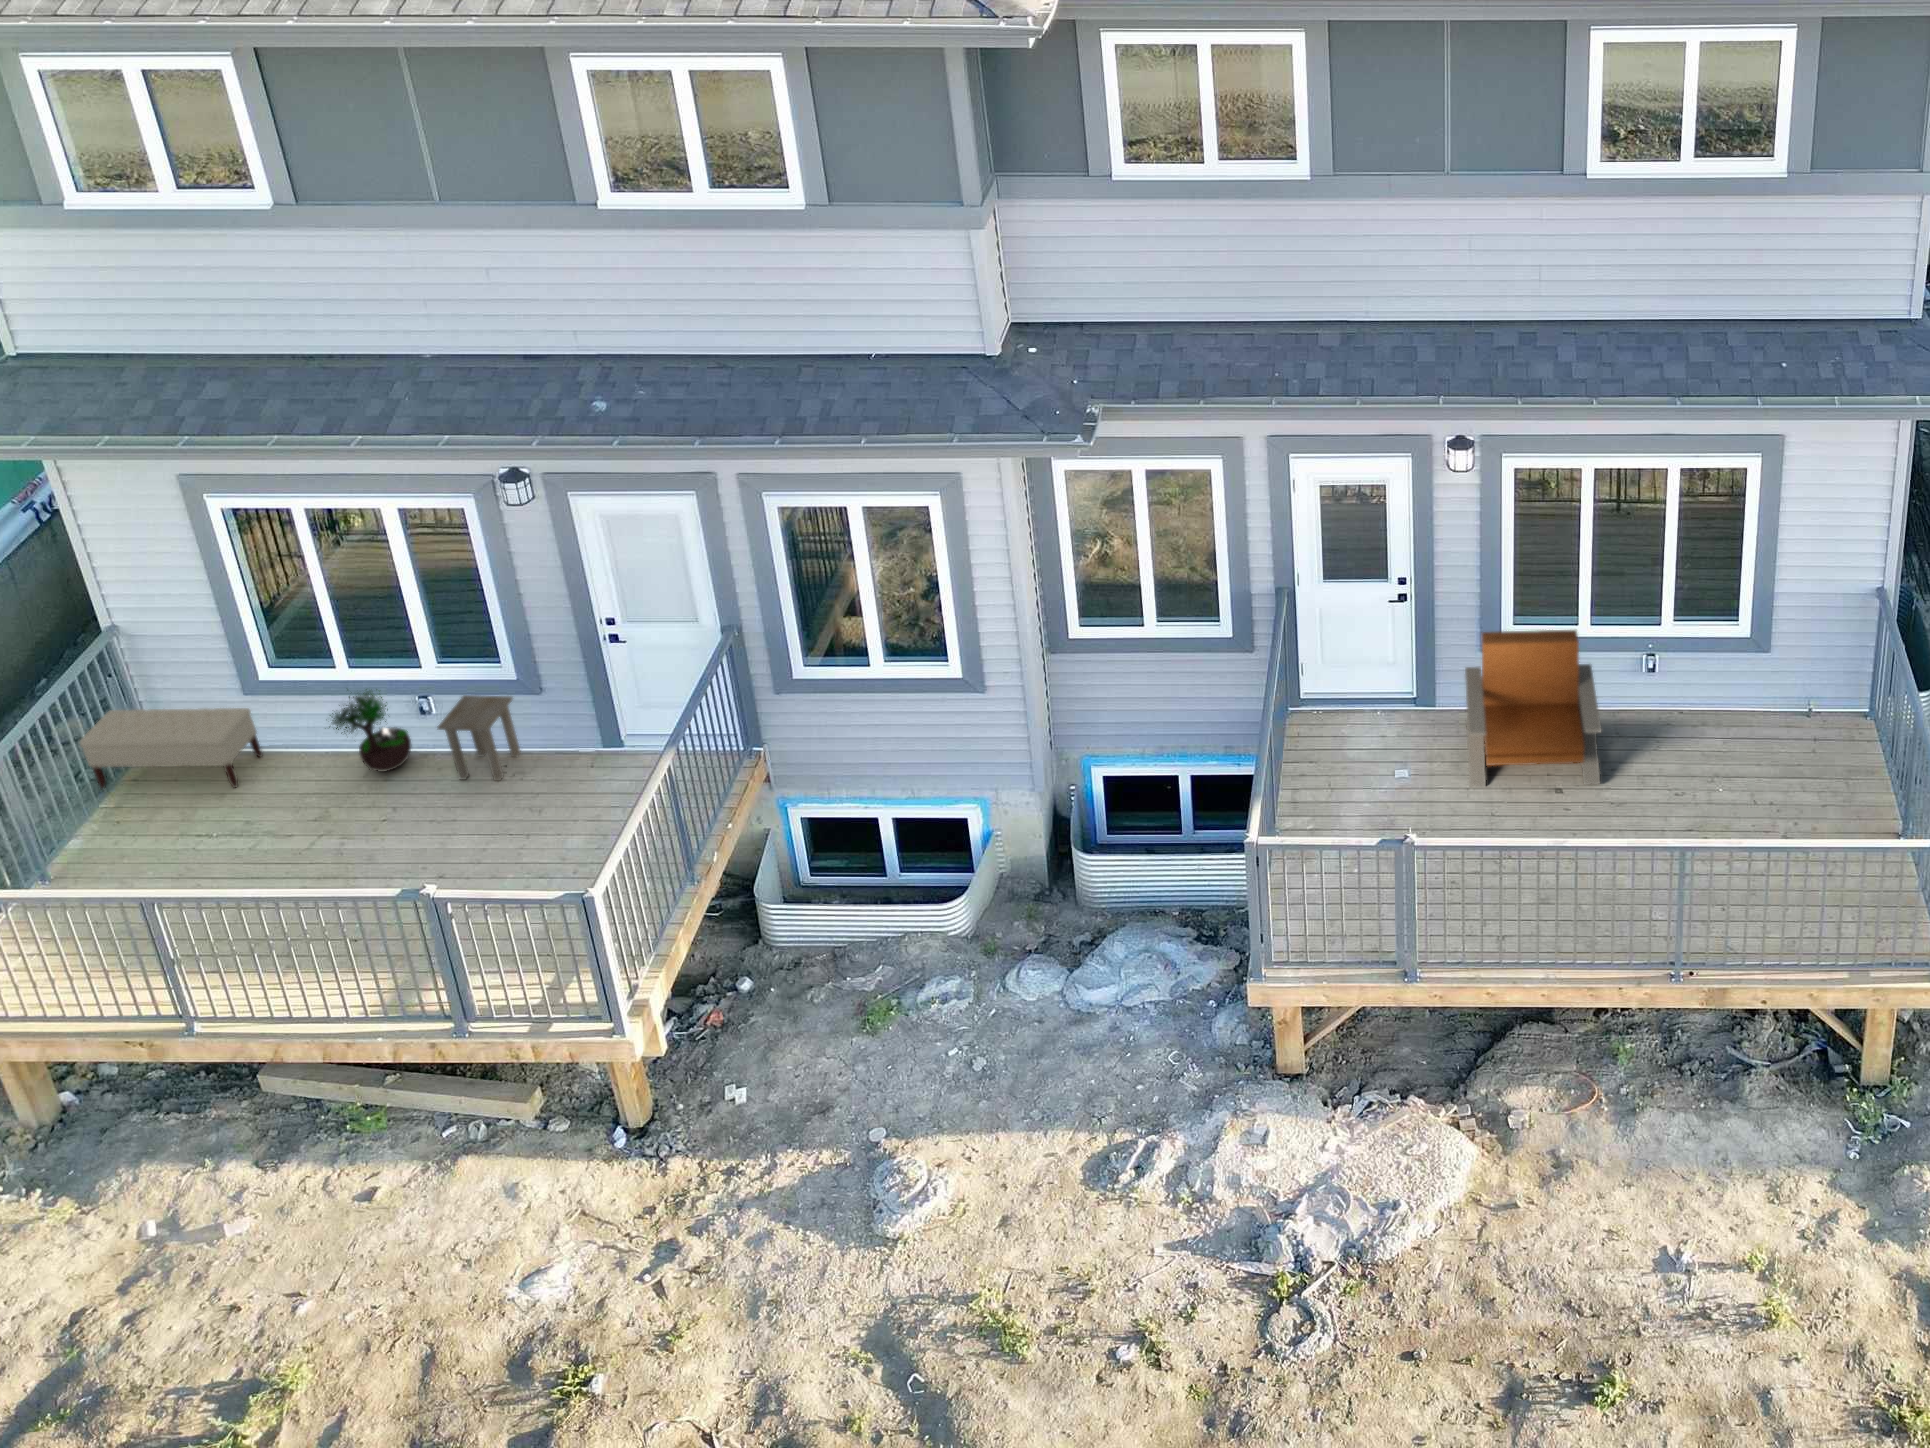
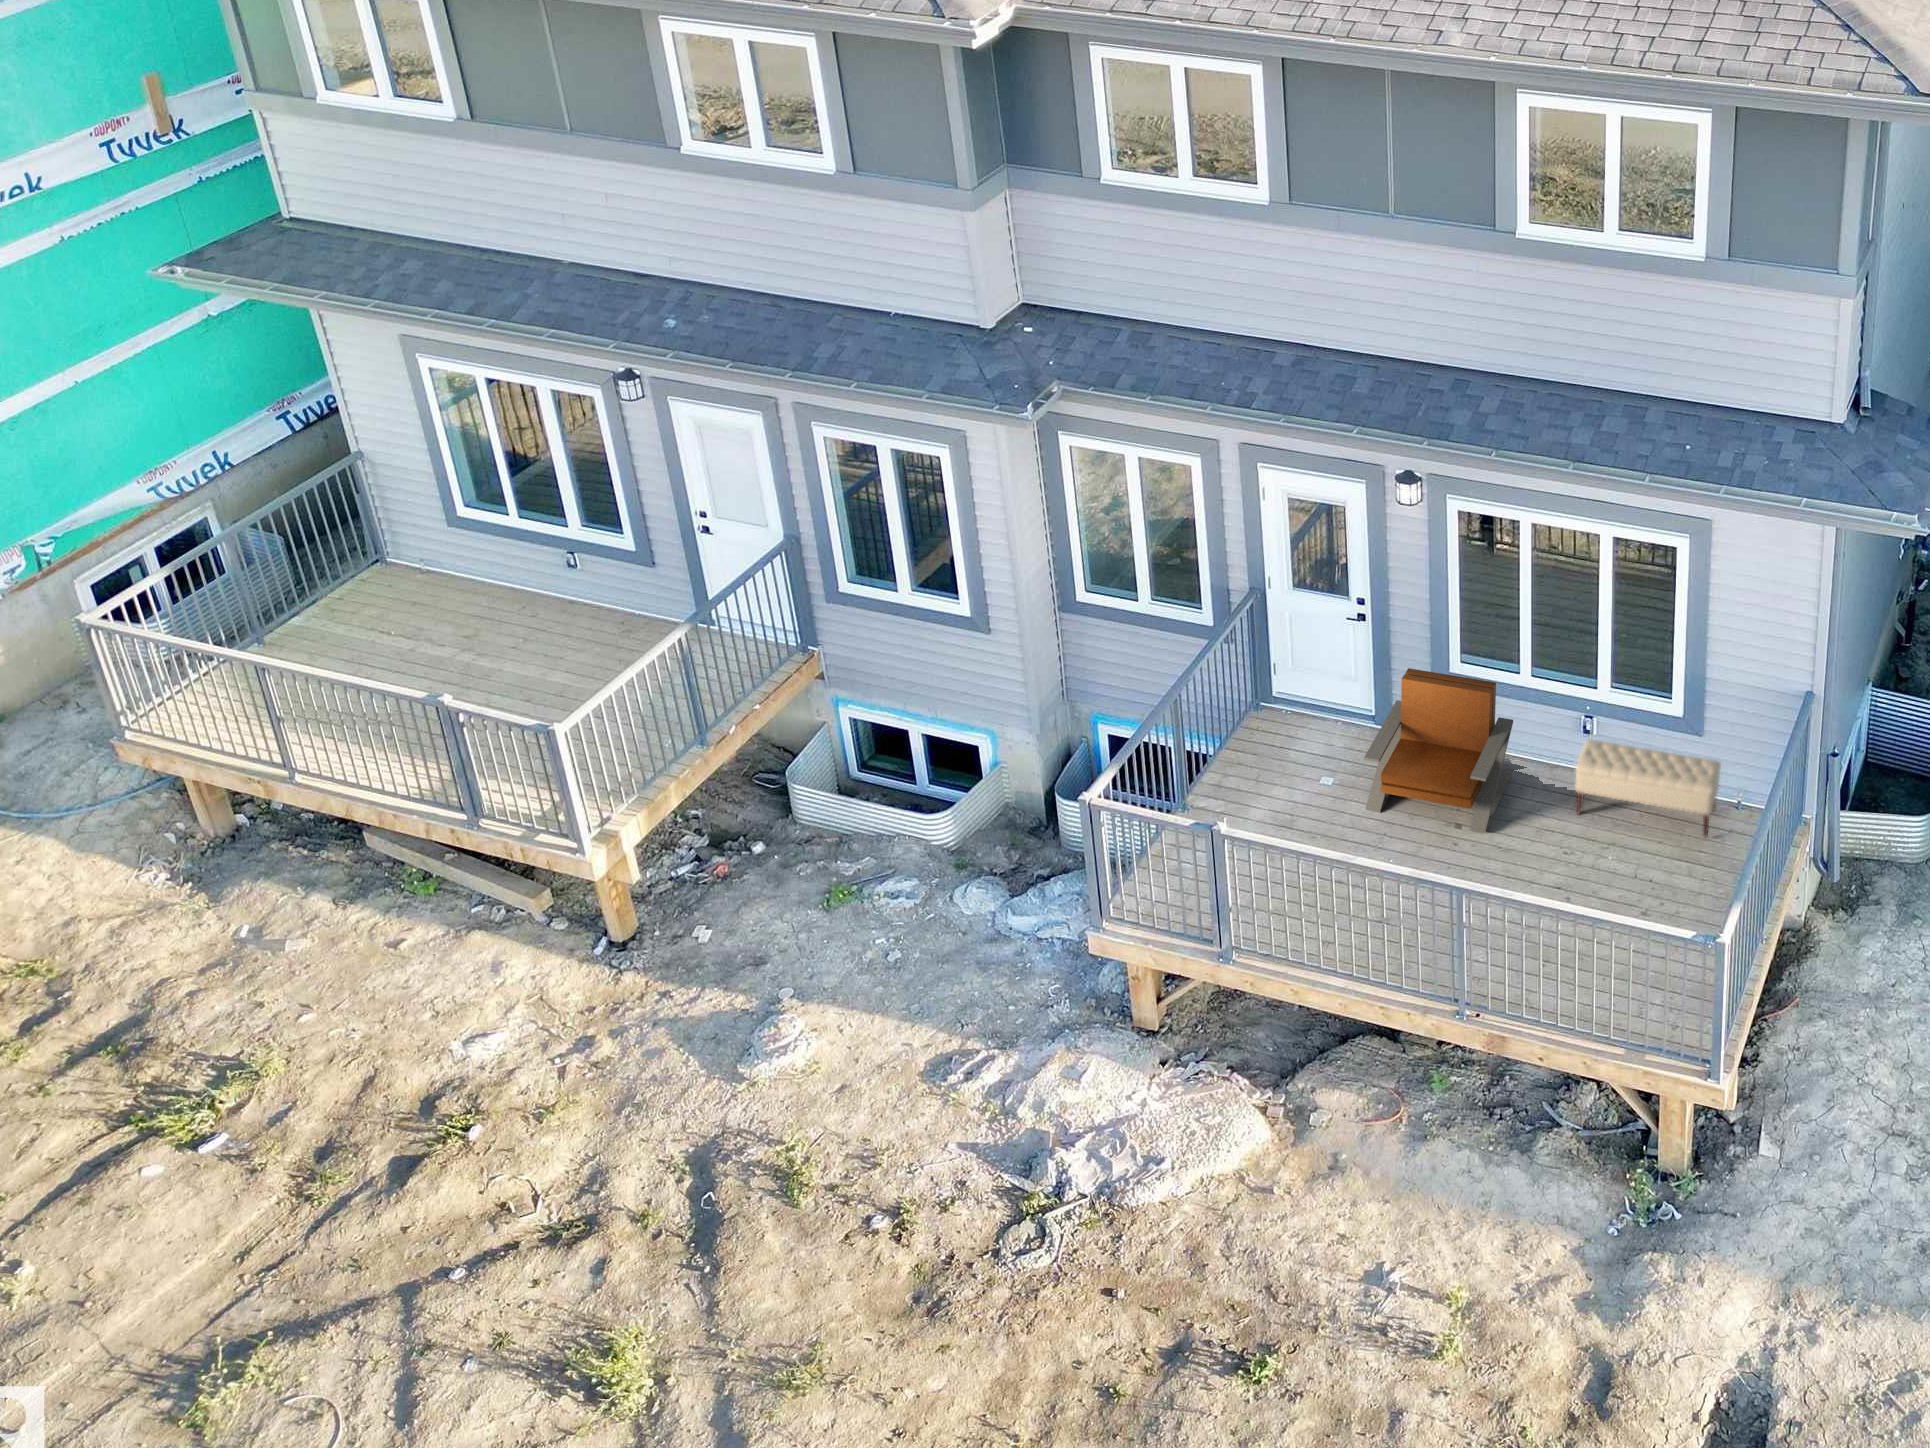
potted tree: present [329,689,411,772] -> none [469,541,542,618]
side table: present [437,695,521,781] -> none [549,566,621,642]
bench: present [80,708,262,789] -> present [1575,740,1721,837]

